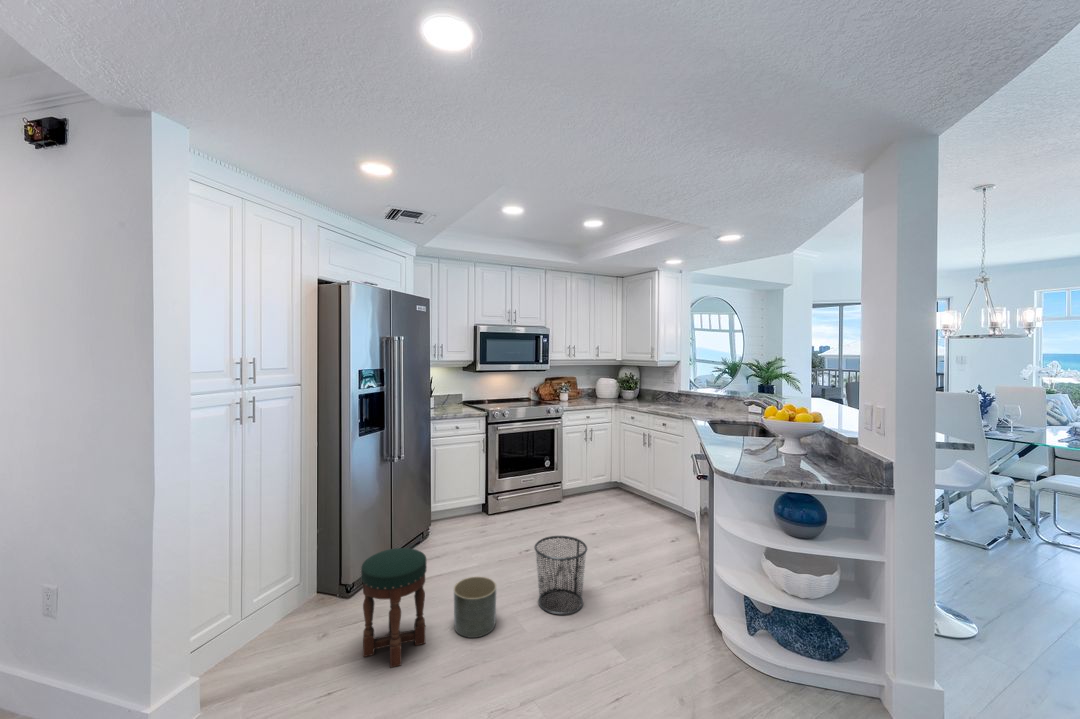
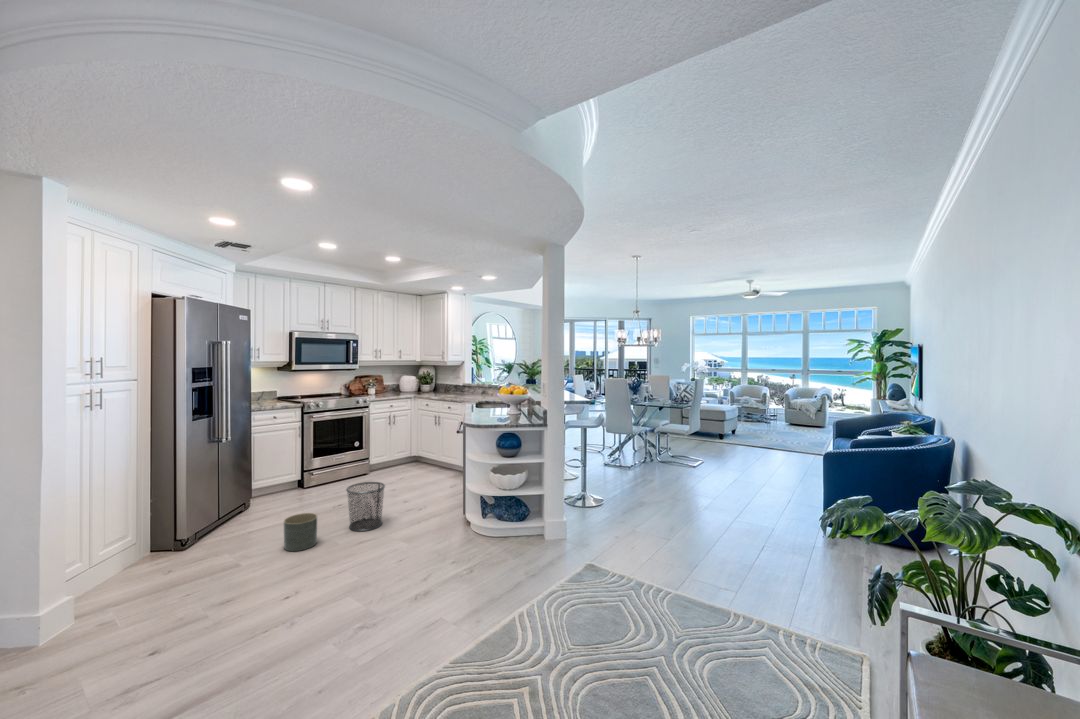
stool: present [361,548,427,667] -> none [209,496,263,573]

